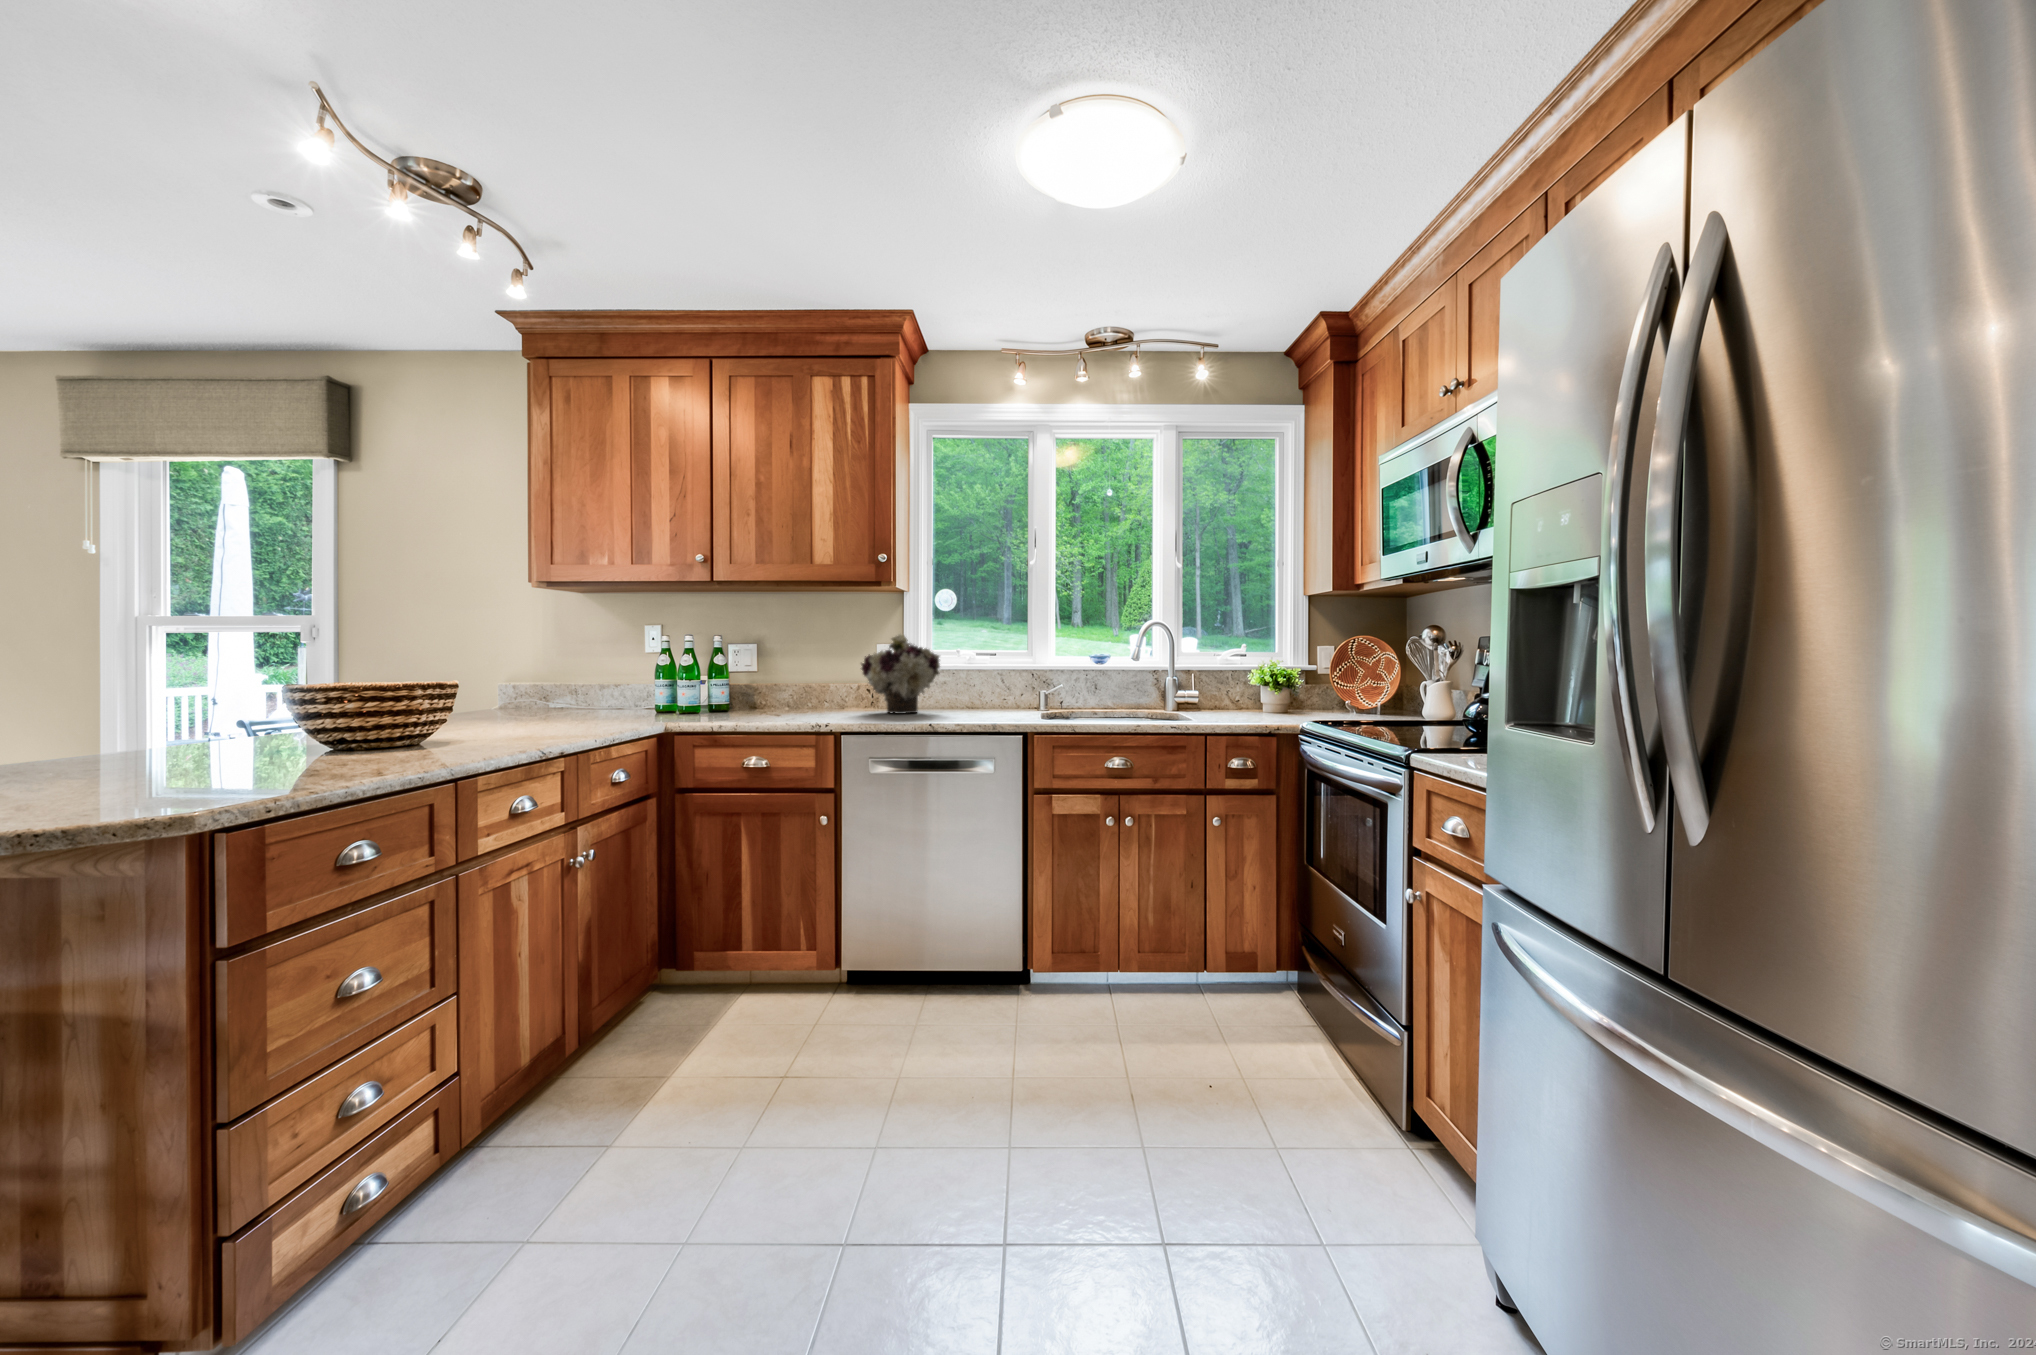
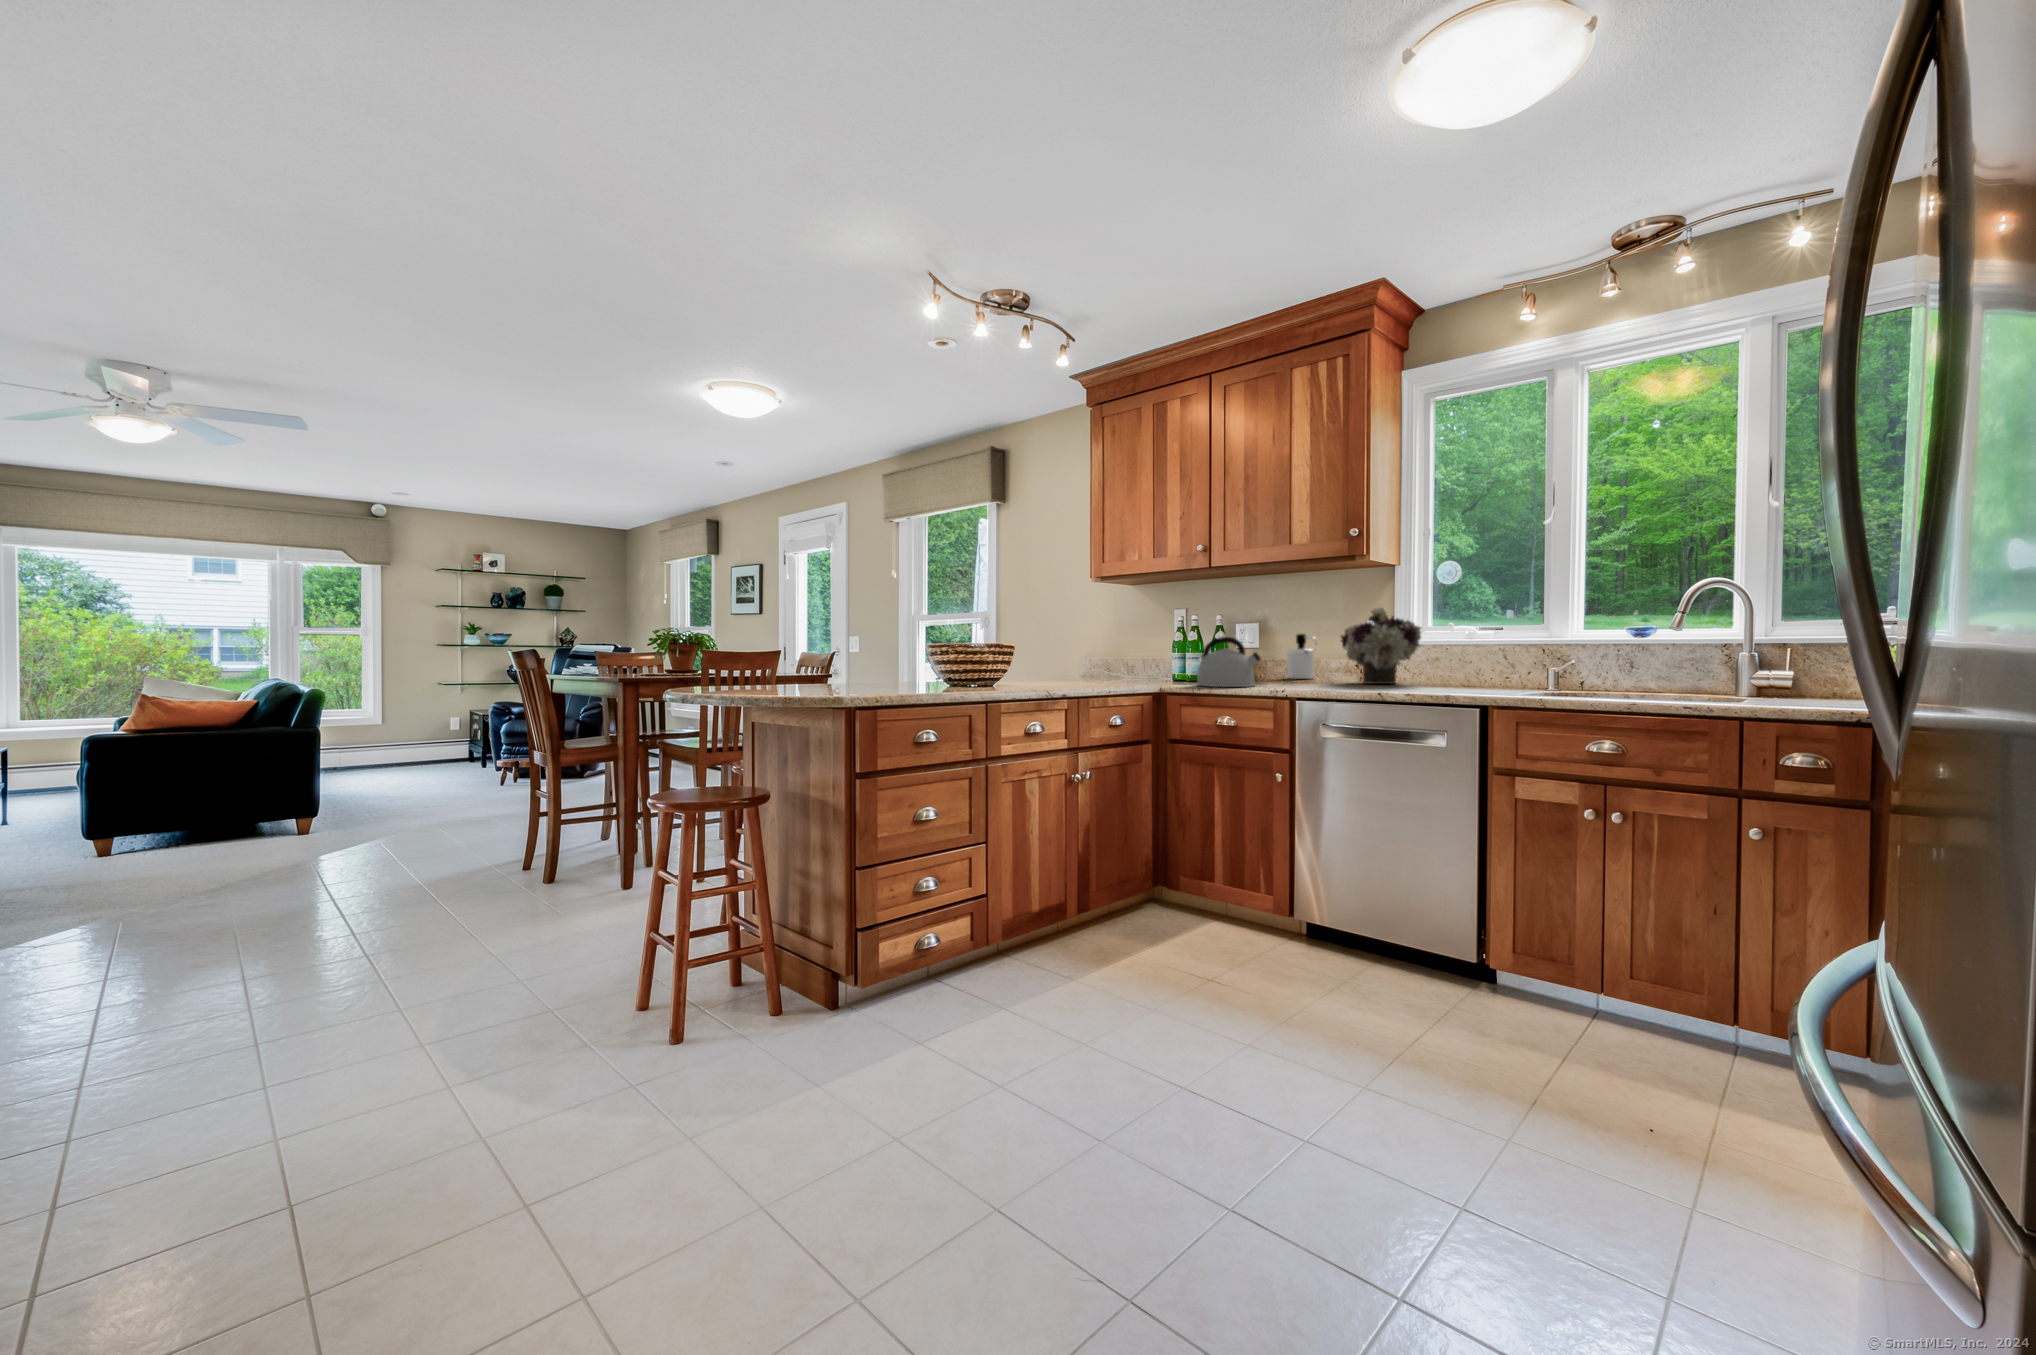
soap dispenser: none [794,660,831,710] -> present [1287,634,1317,679]
kettle: none [716,667,793,726] -> present [1197,637,1261,687]

